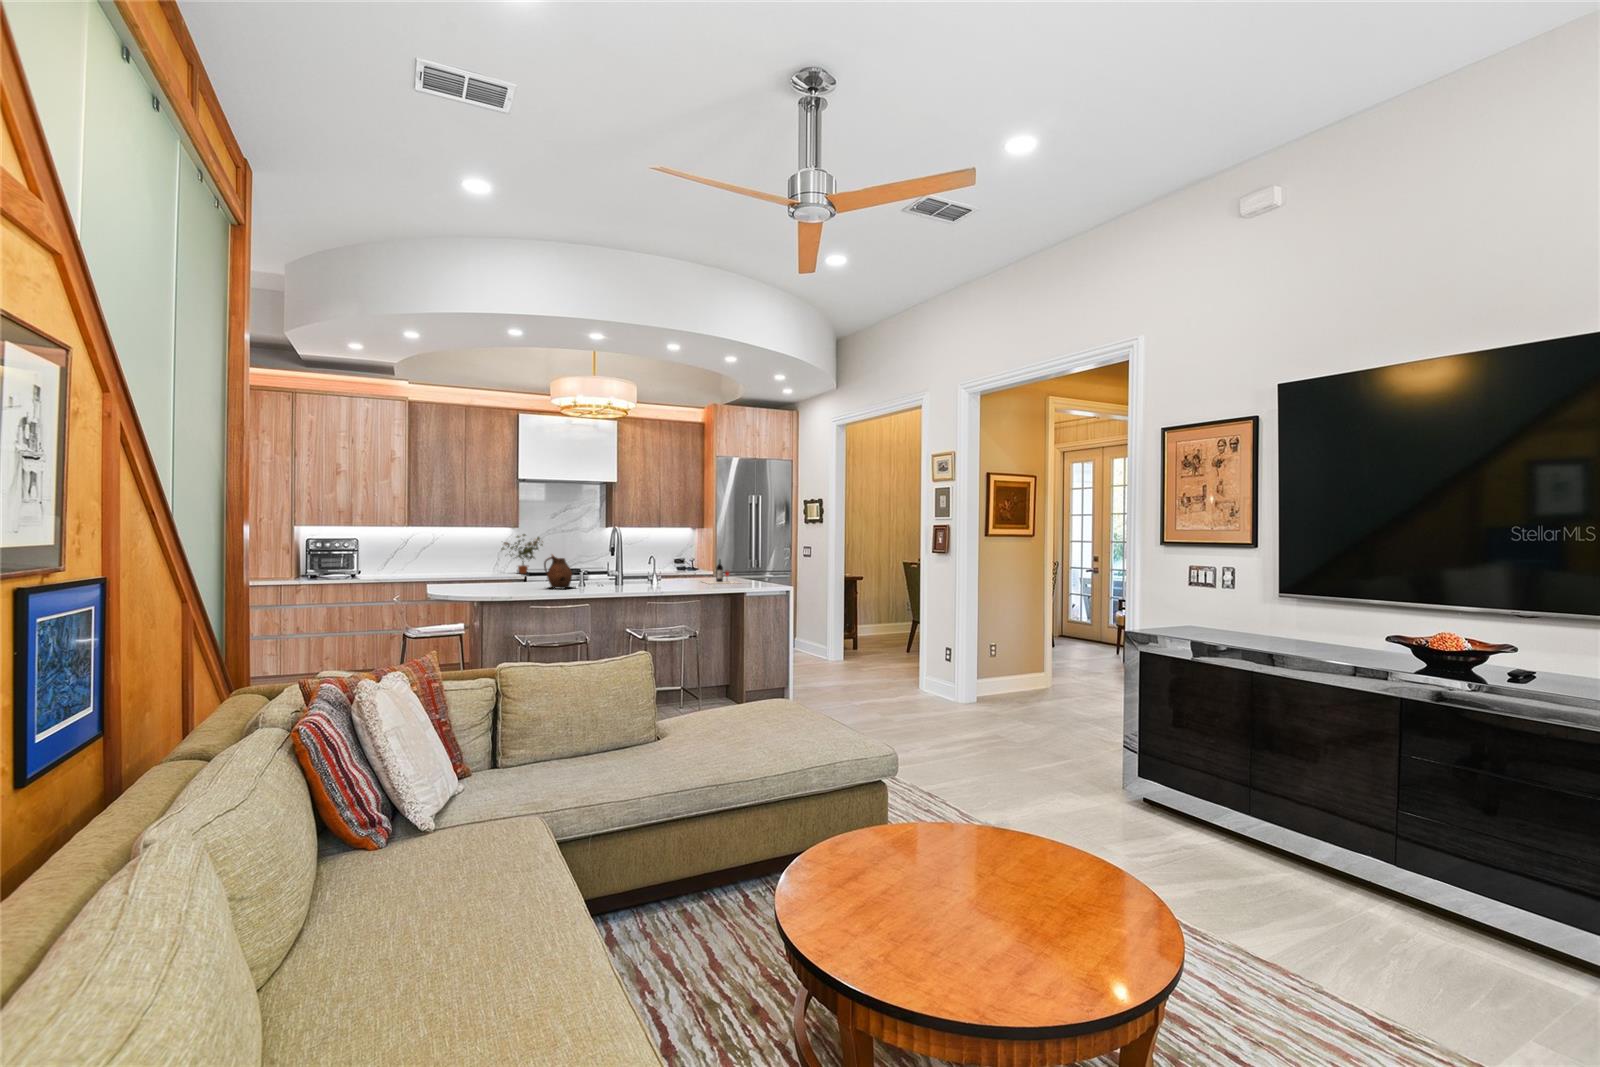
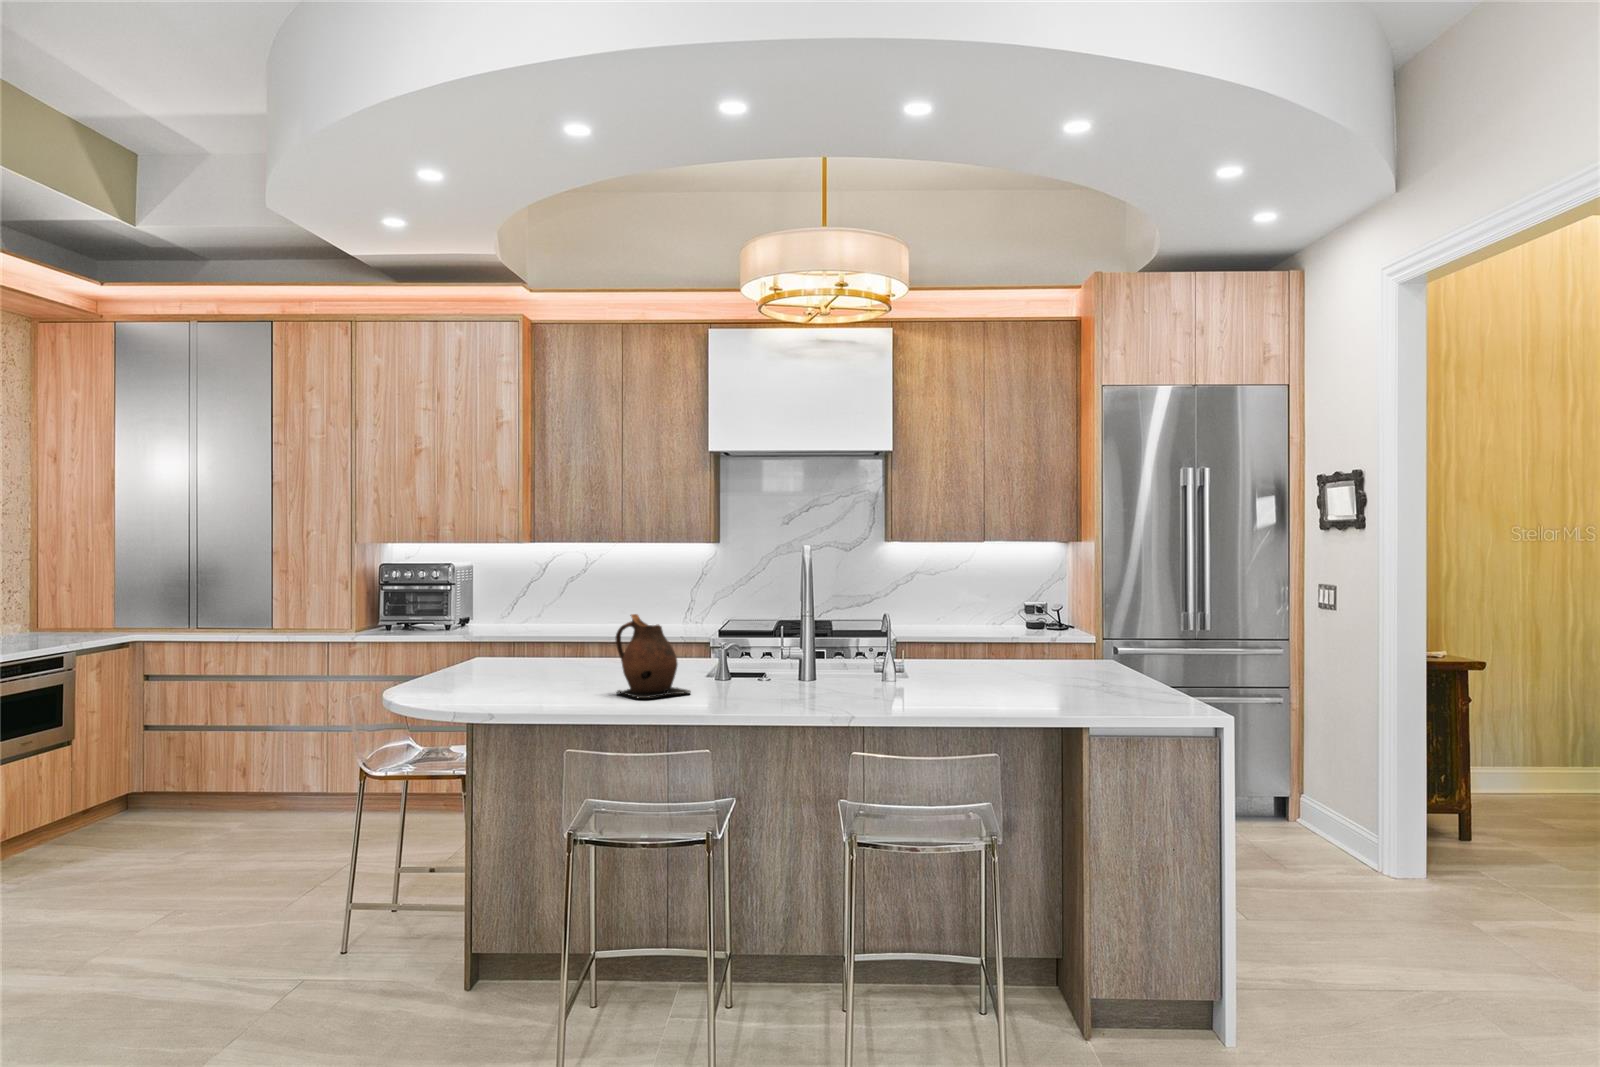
potted plant: present [502,534,543,574] -> none [686,554,760,629]
wine bottle: present [704,560,737,584] -> none [1012,627,1113,696]

